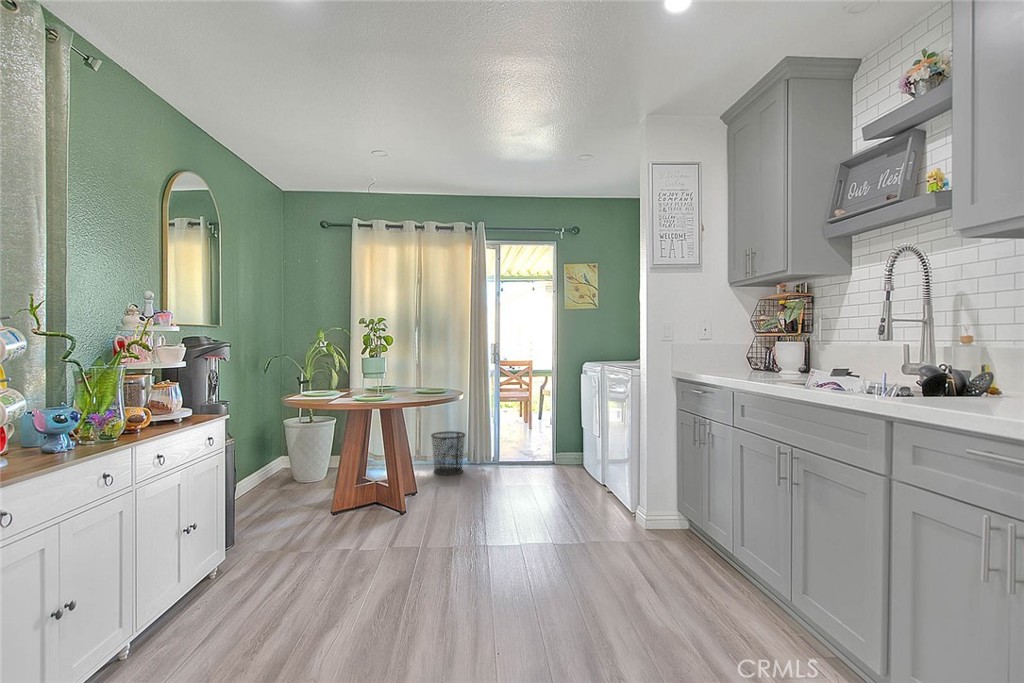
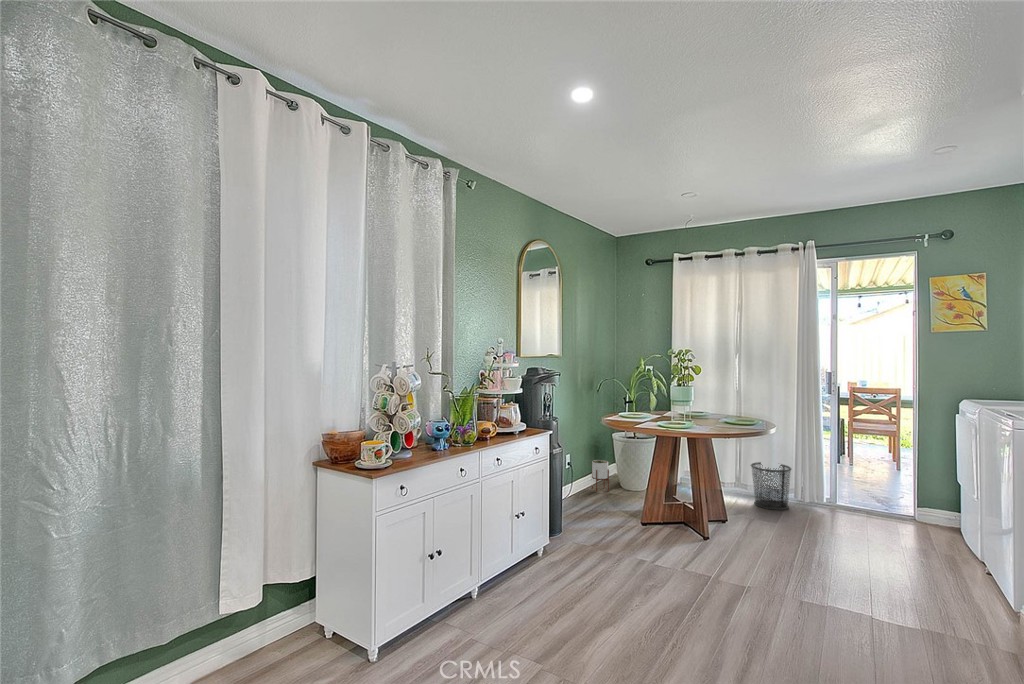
potted plant: none [258,423,281,491] -> present [592,460,609,492]

